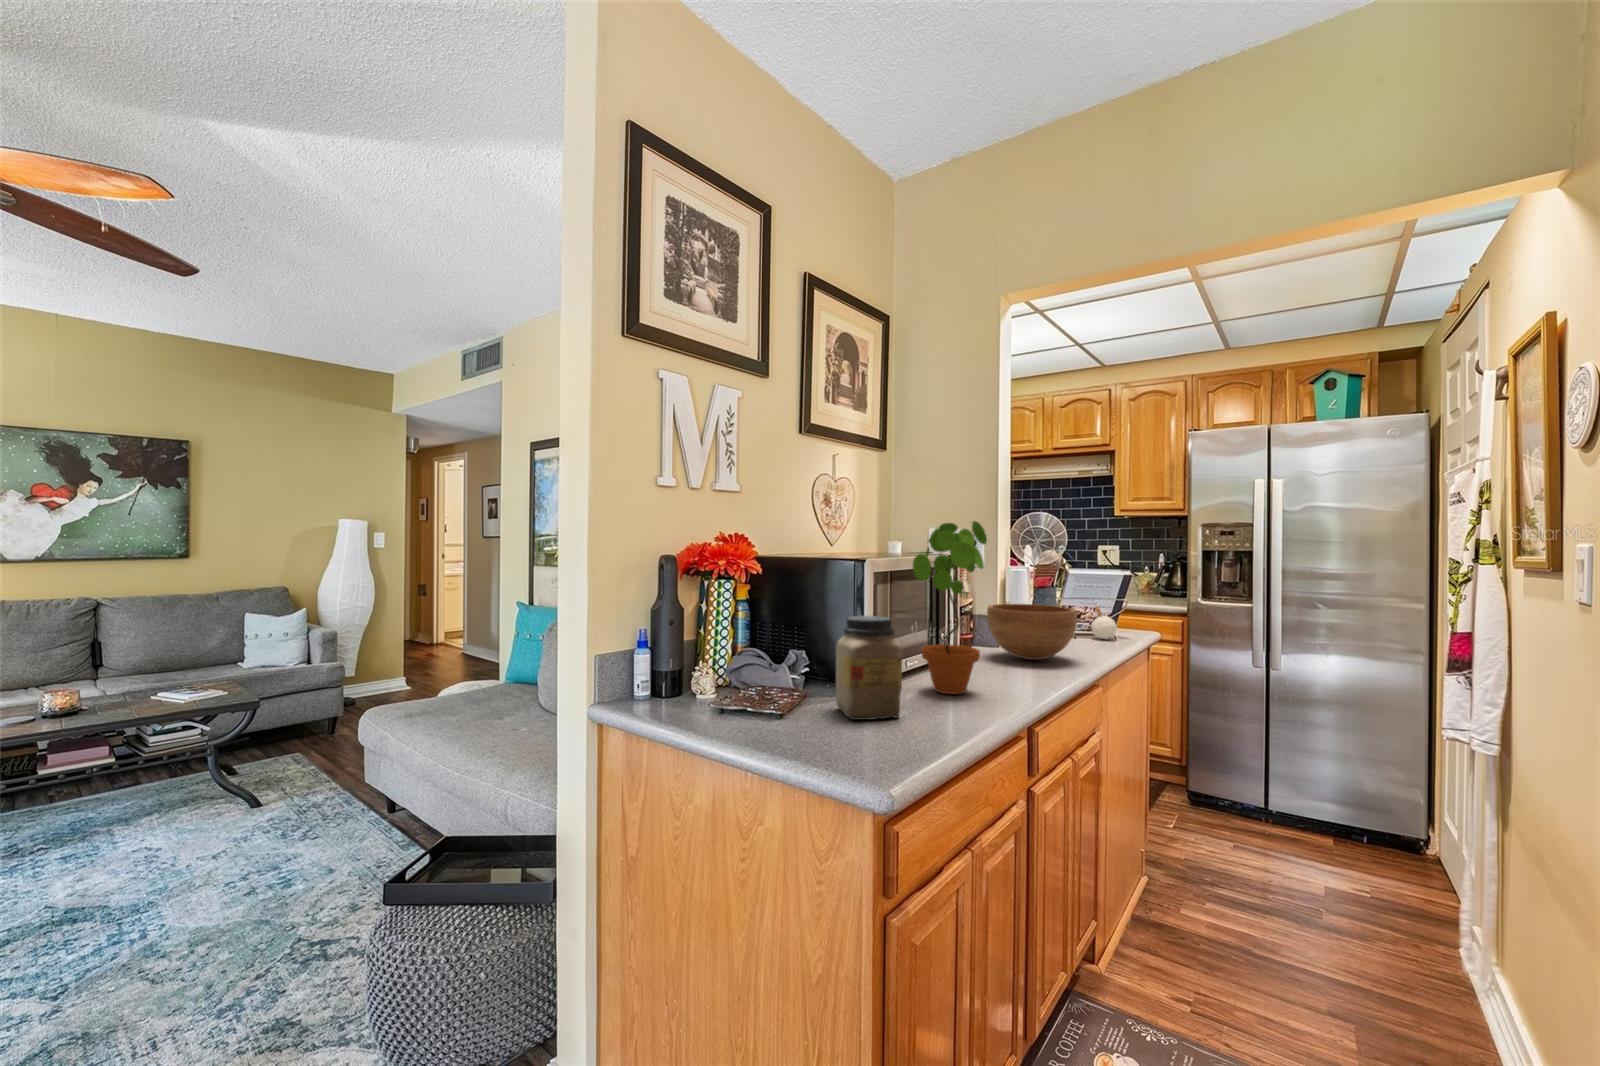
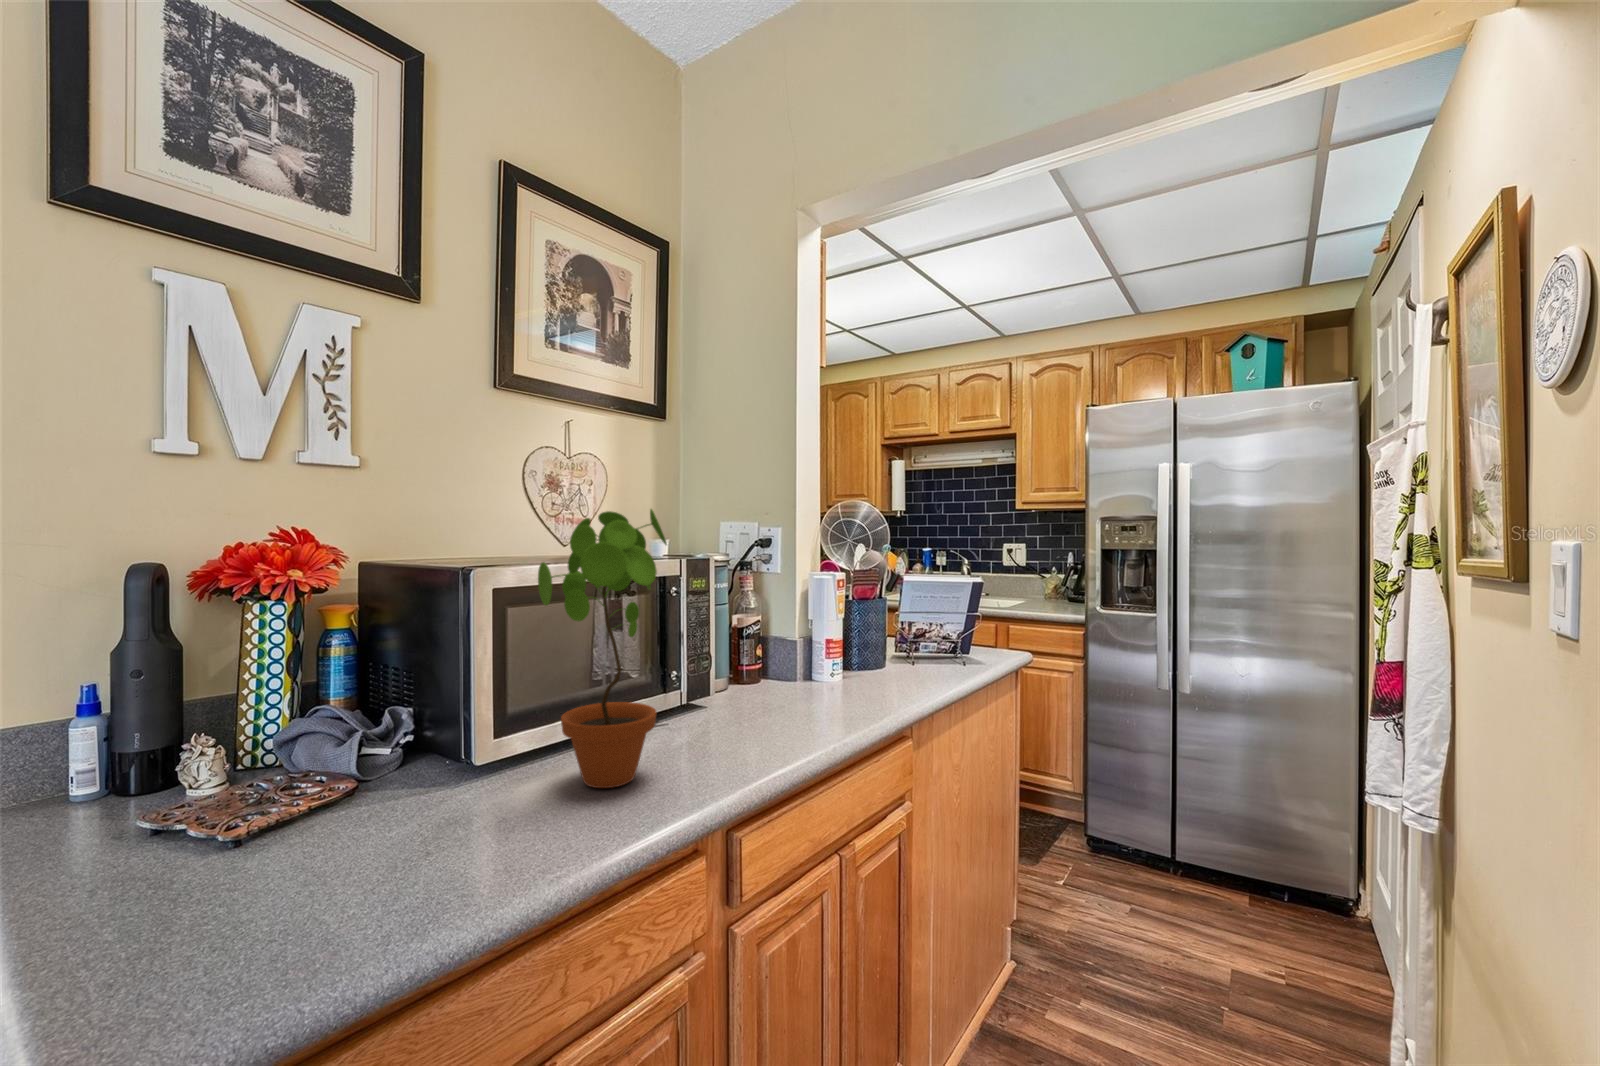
bowl: present [987,604,1077,660] -> none [754,626,873,707]
candle: present [1092,606,1117,639] -> none [932,613,963,667]
jar: present [836,616,902,720] -> none [320,670,453,869]

